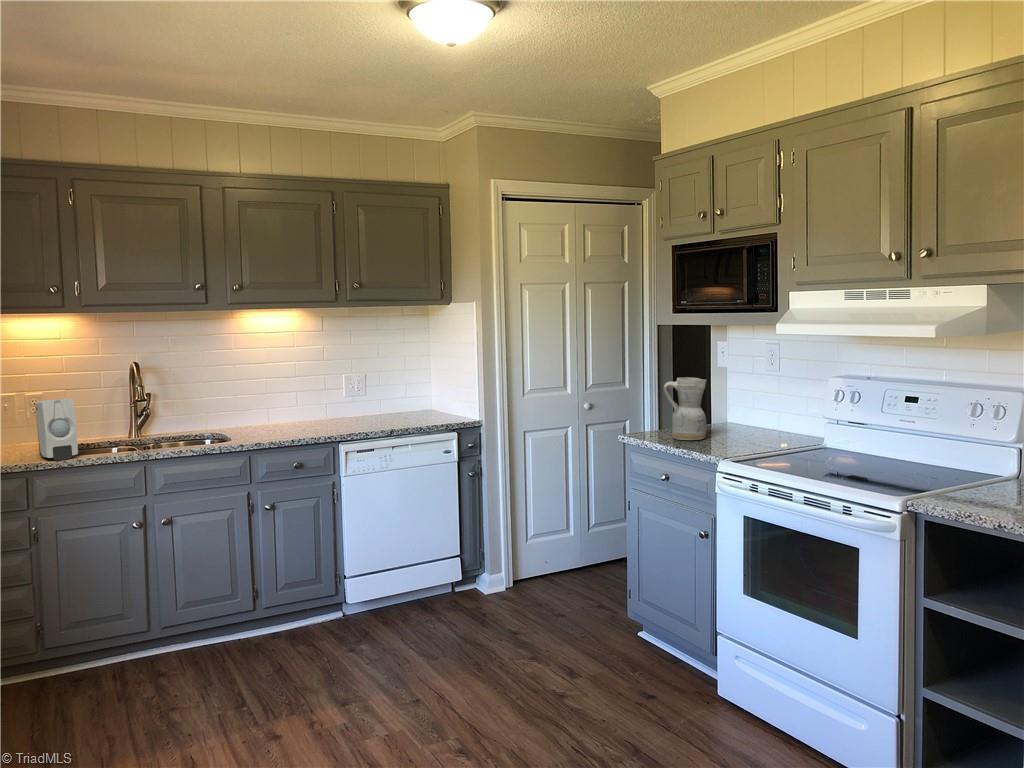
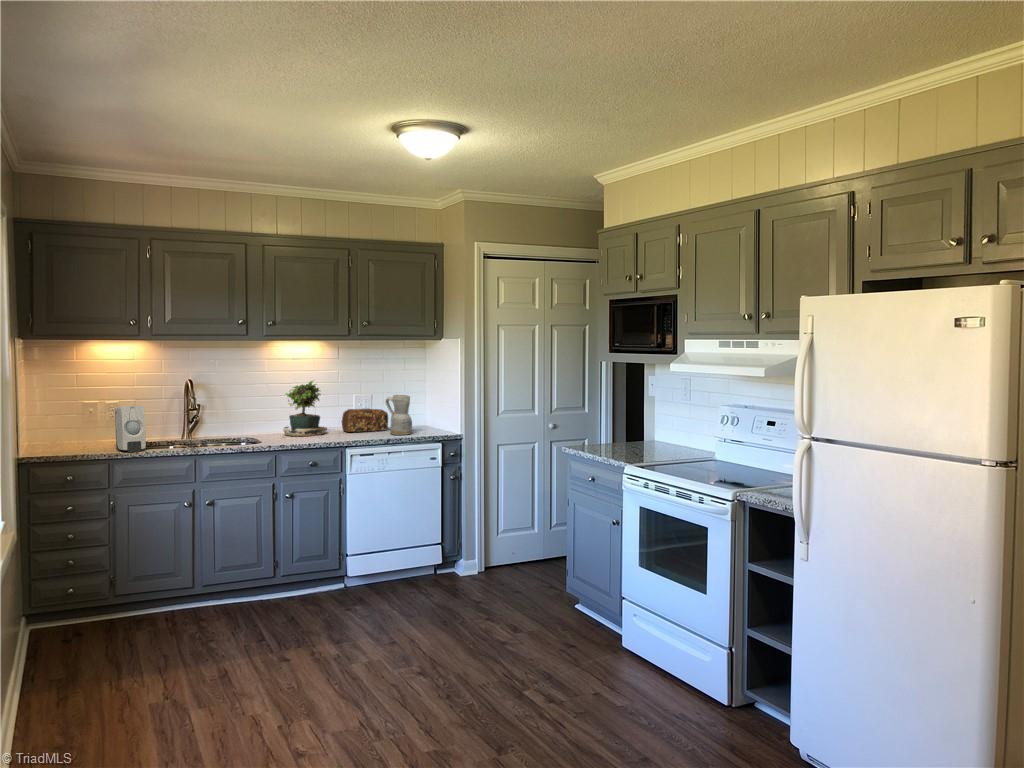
potted plant: none [253,358,313,433] -> present [283,381,327,436]
ceramic pitcher: present [664,377,707,440] -> present [386,395,412,435]
bread loaf: none [330,392,388,422] -> present [341,409,388,432]

